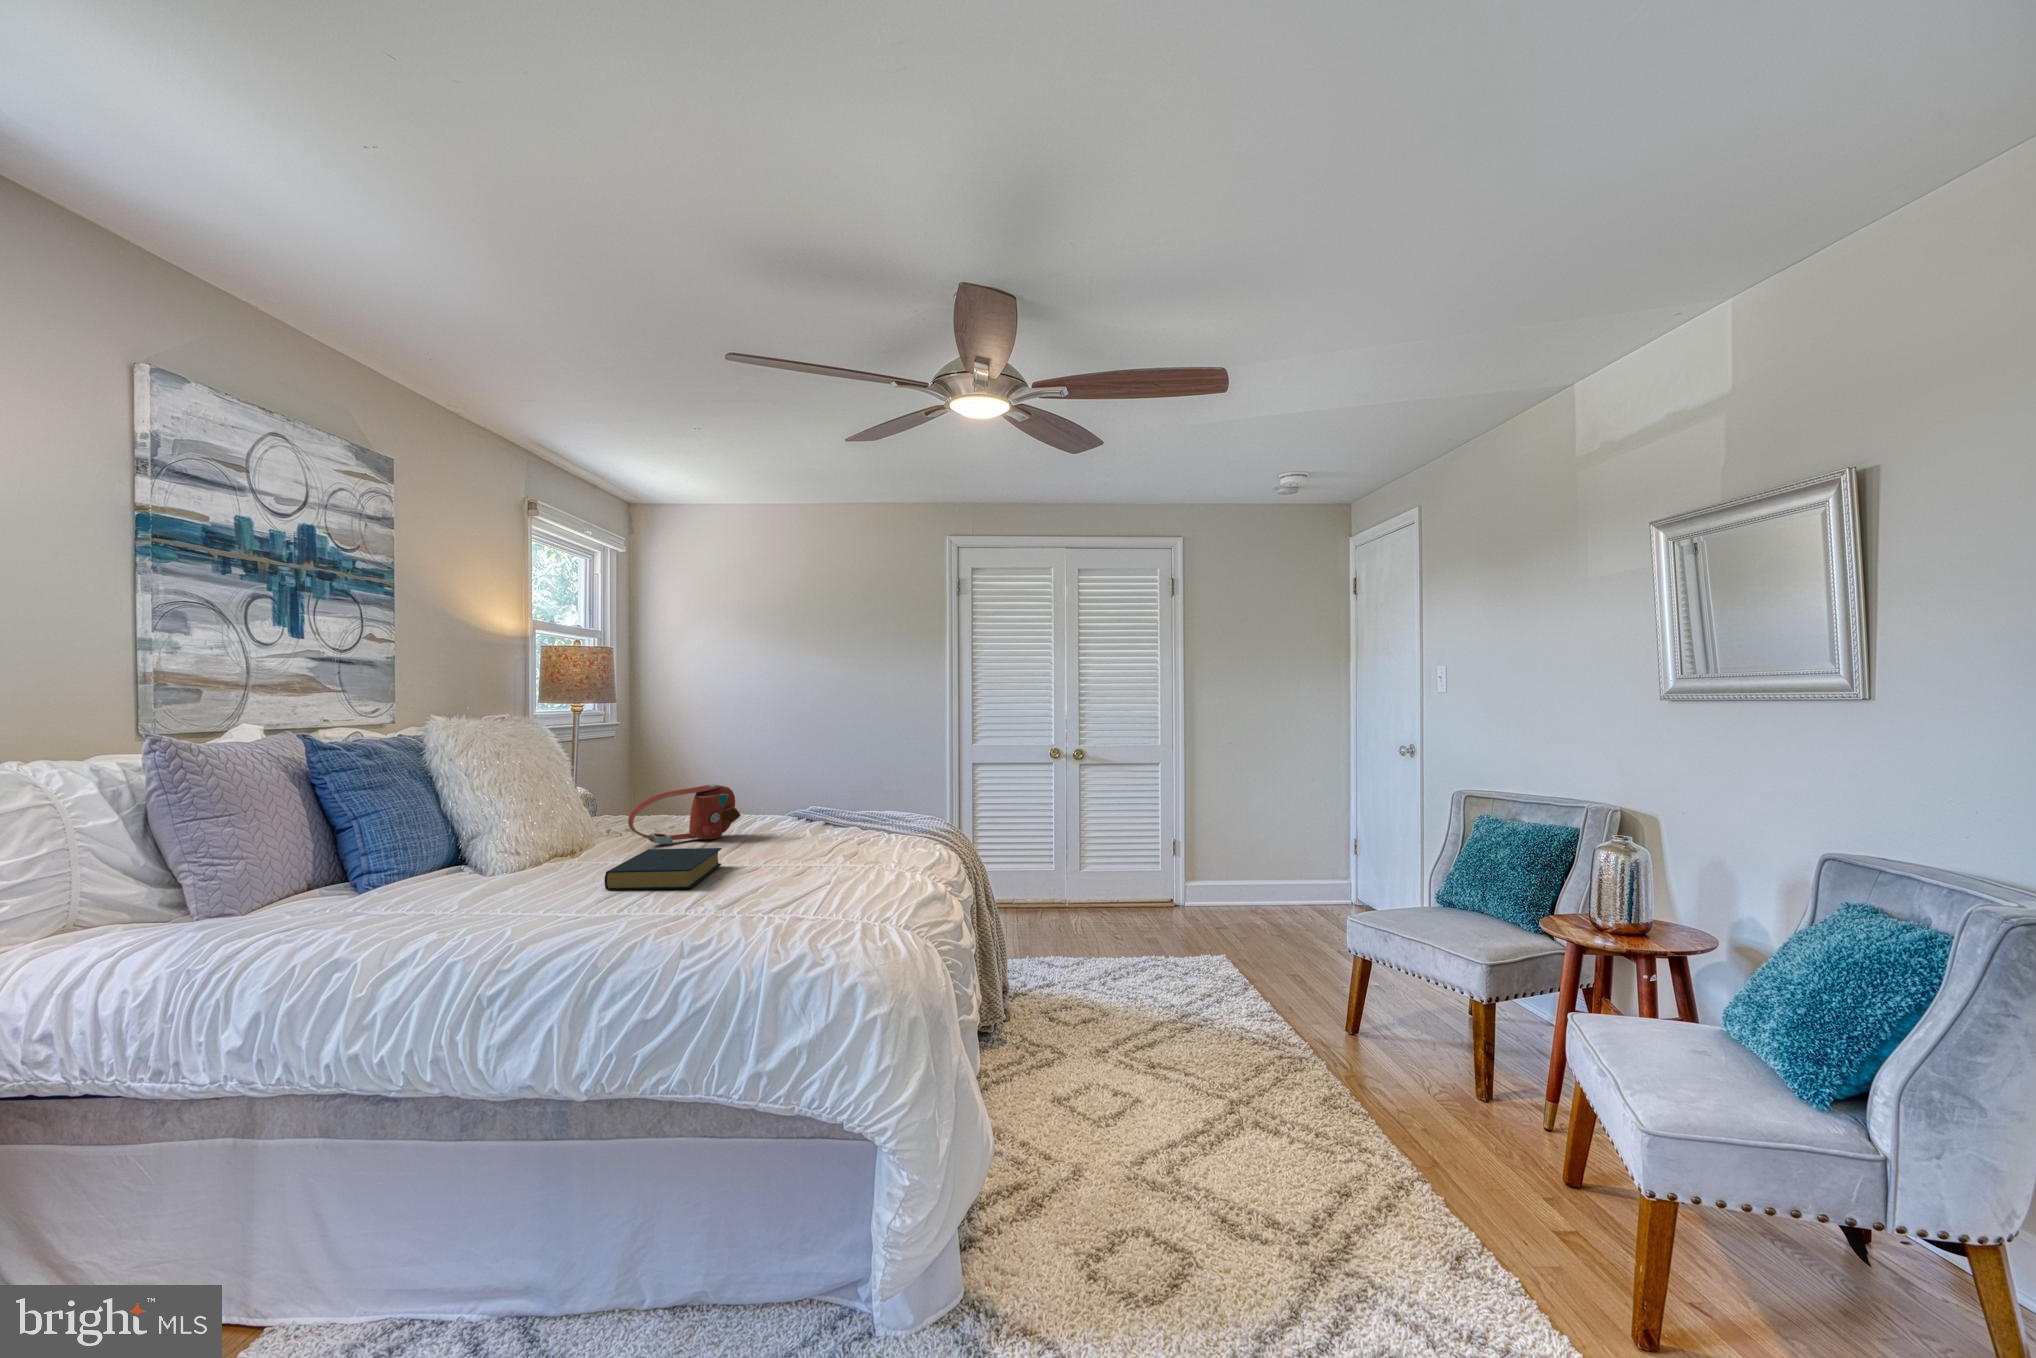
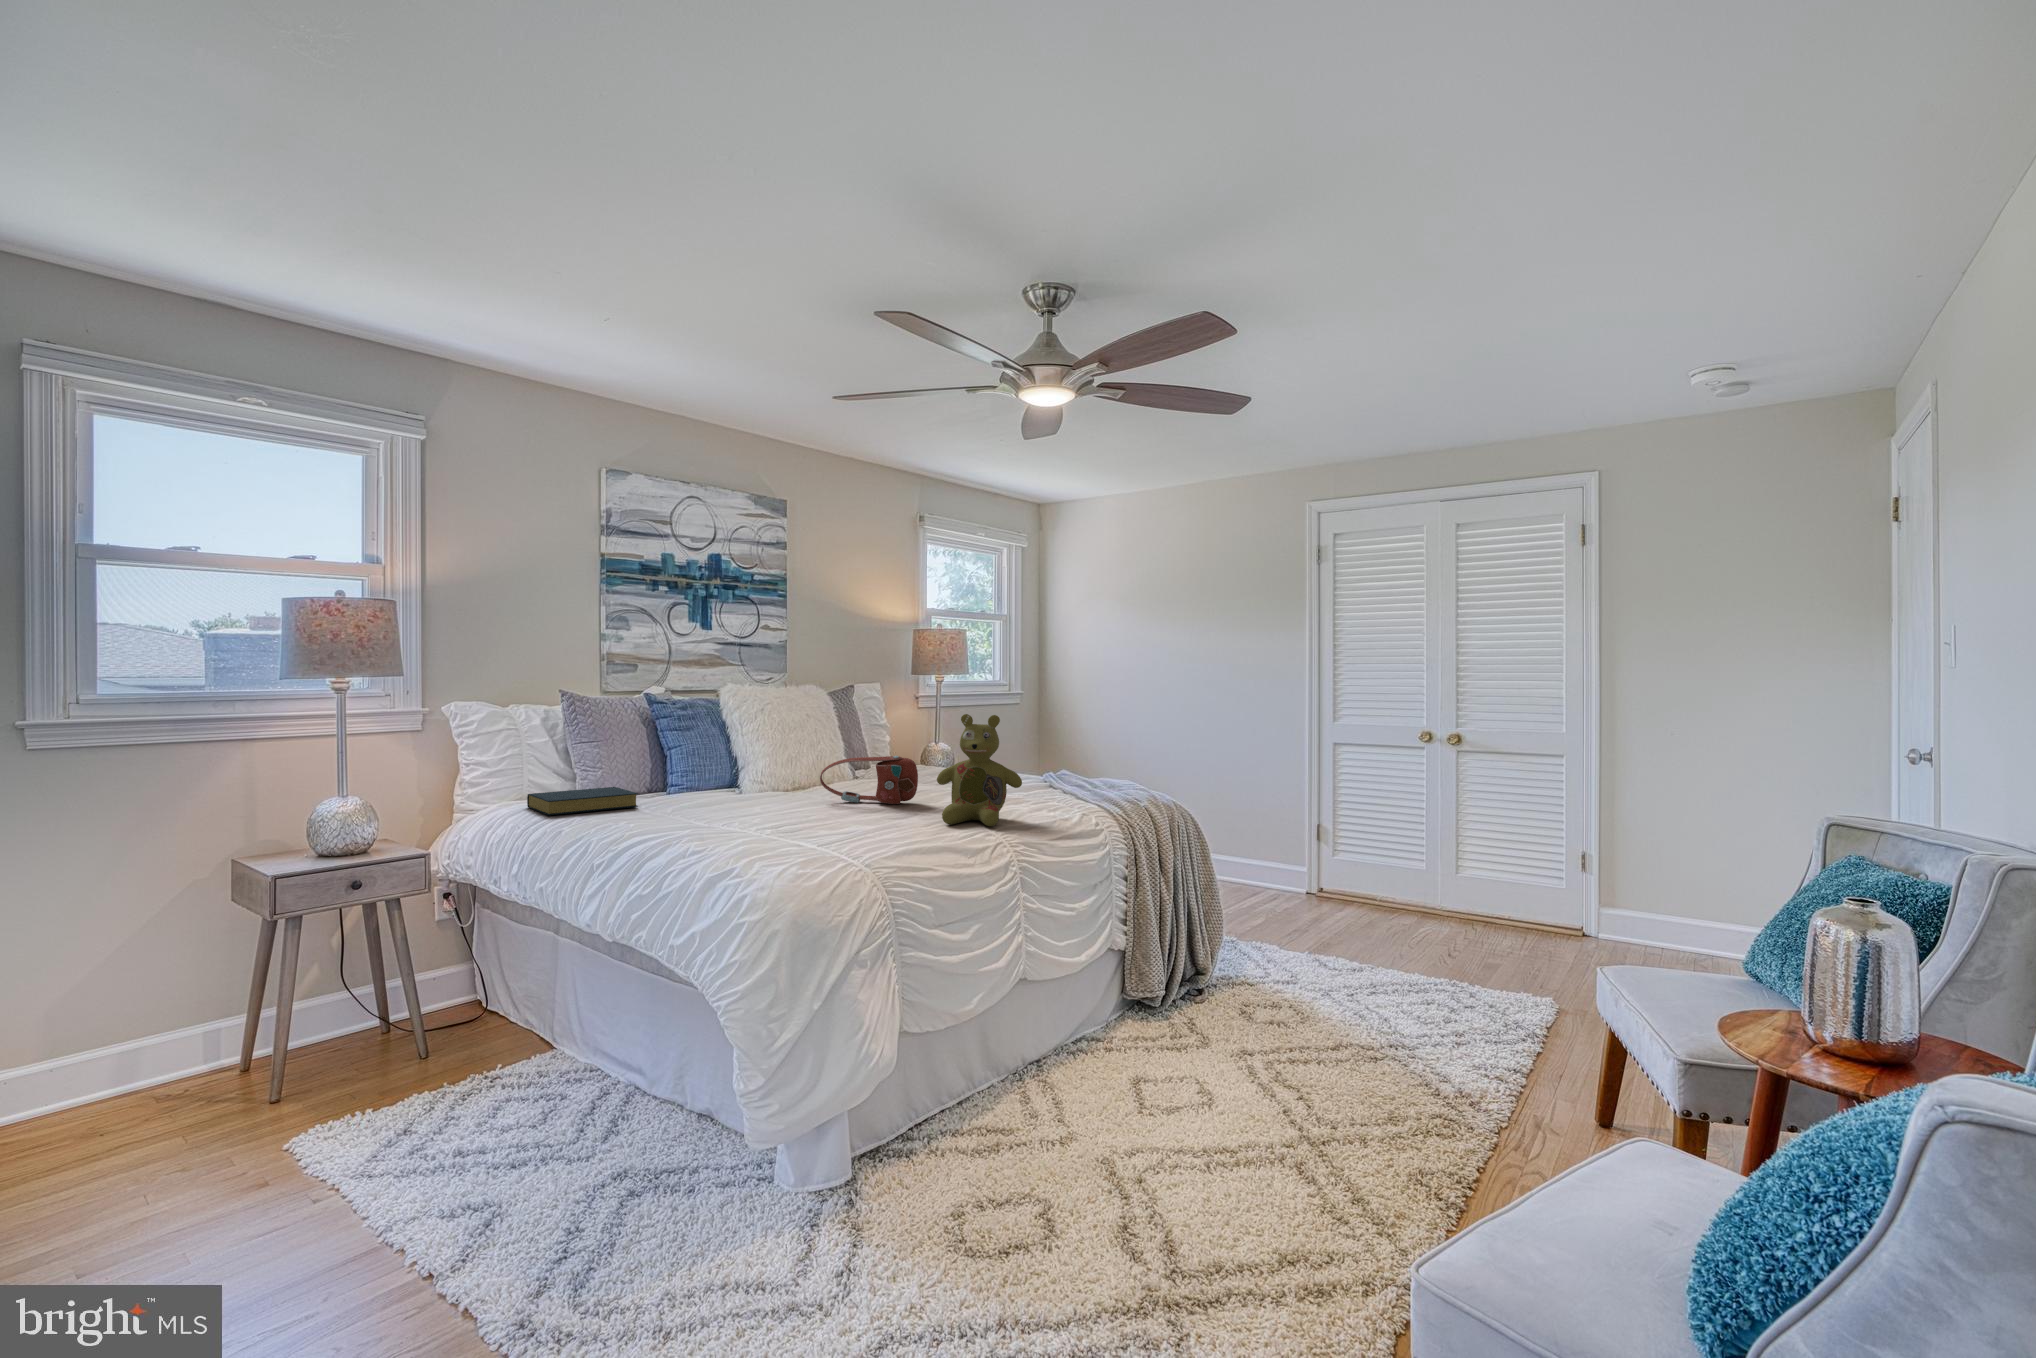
stuffed bear: none [794,730,883,844] -> present [937,714,1022,826]
hardback book: present [604,848,722,890] -> present [527,787,638,815]

